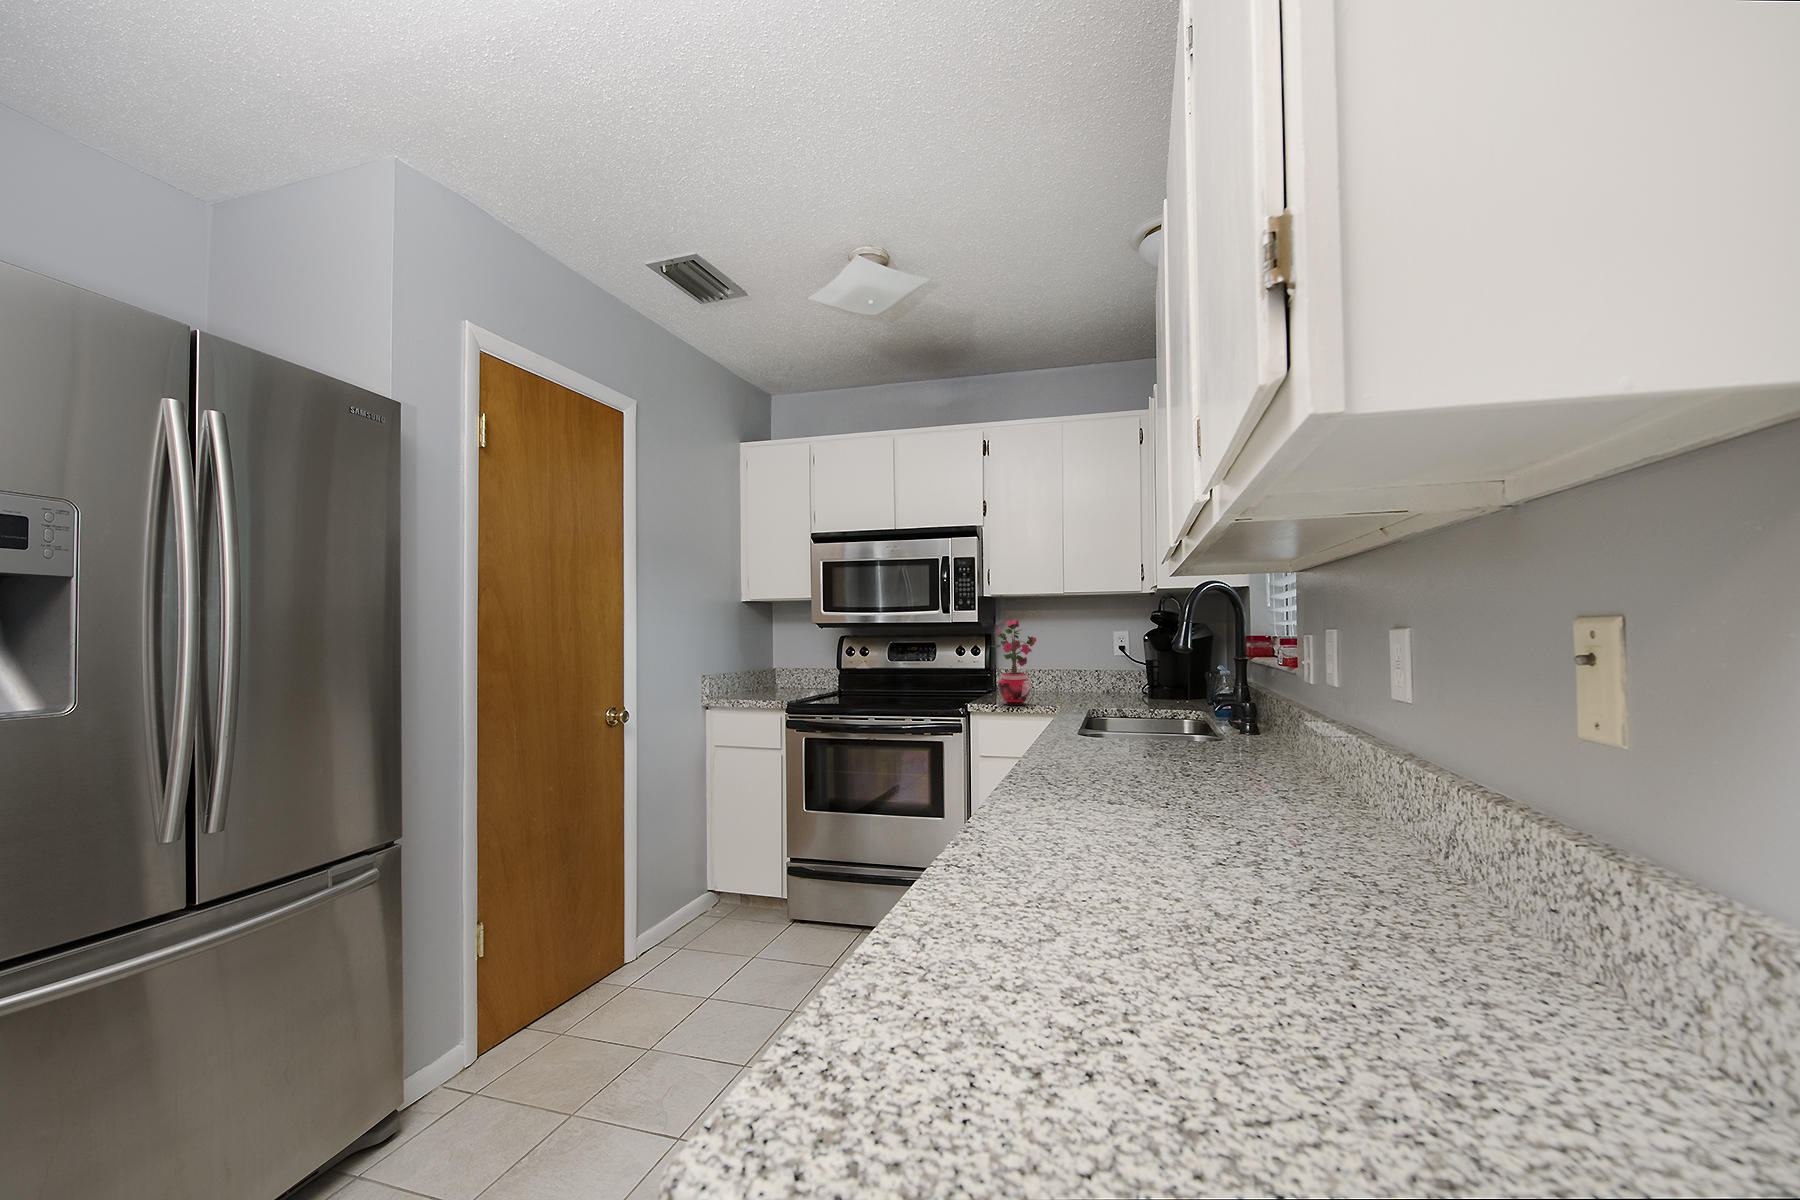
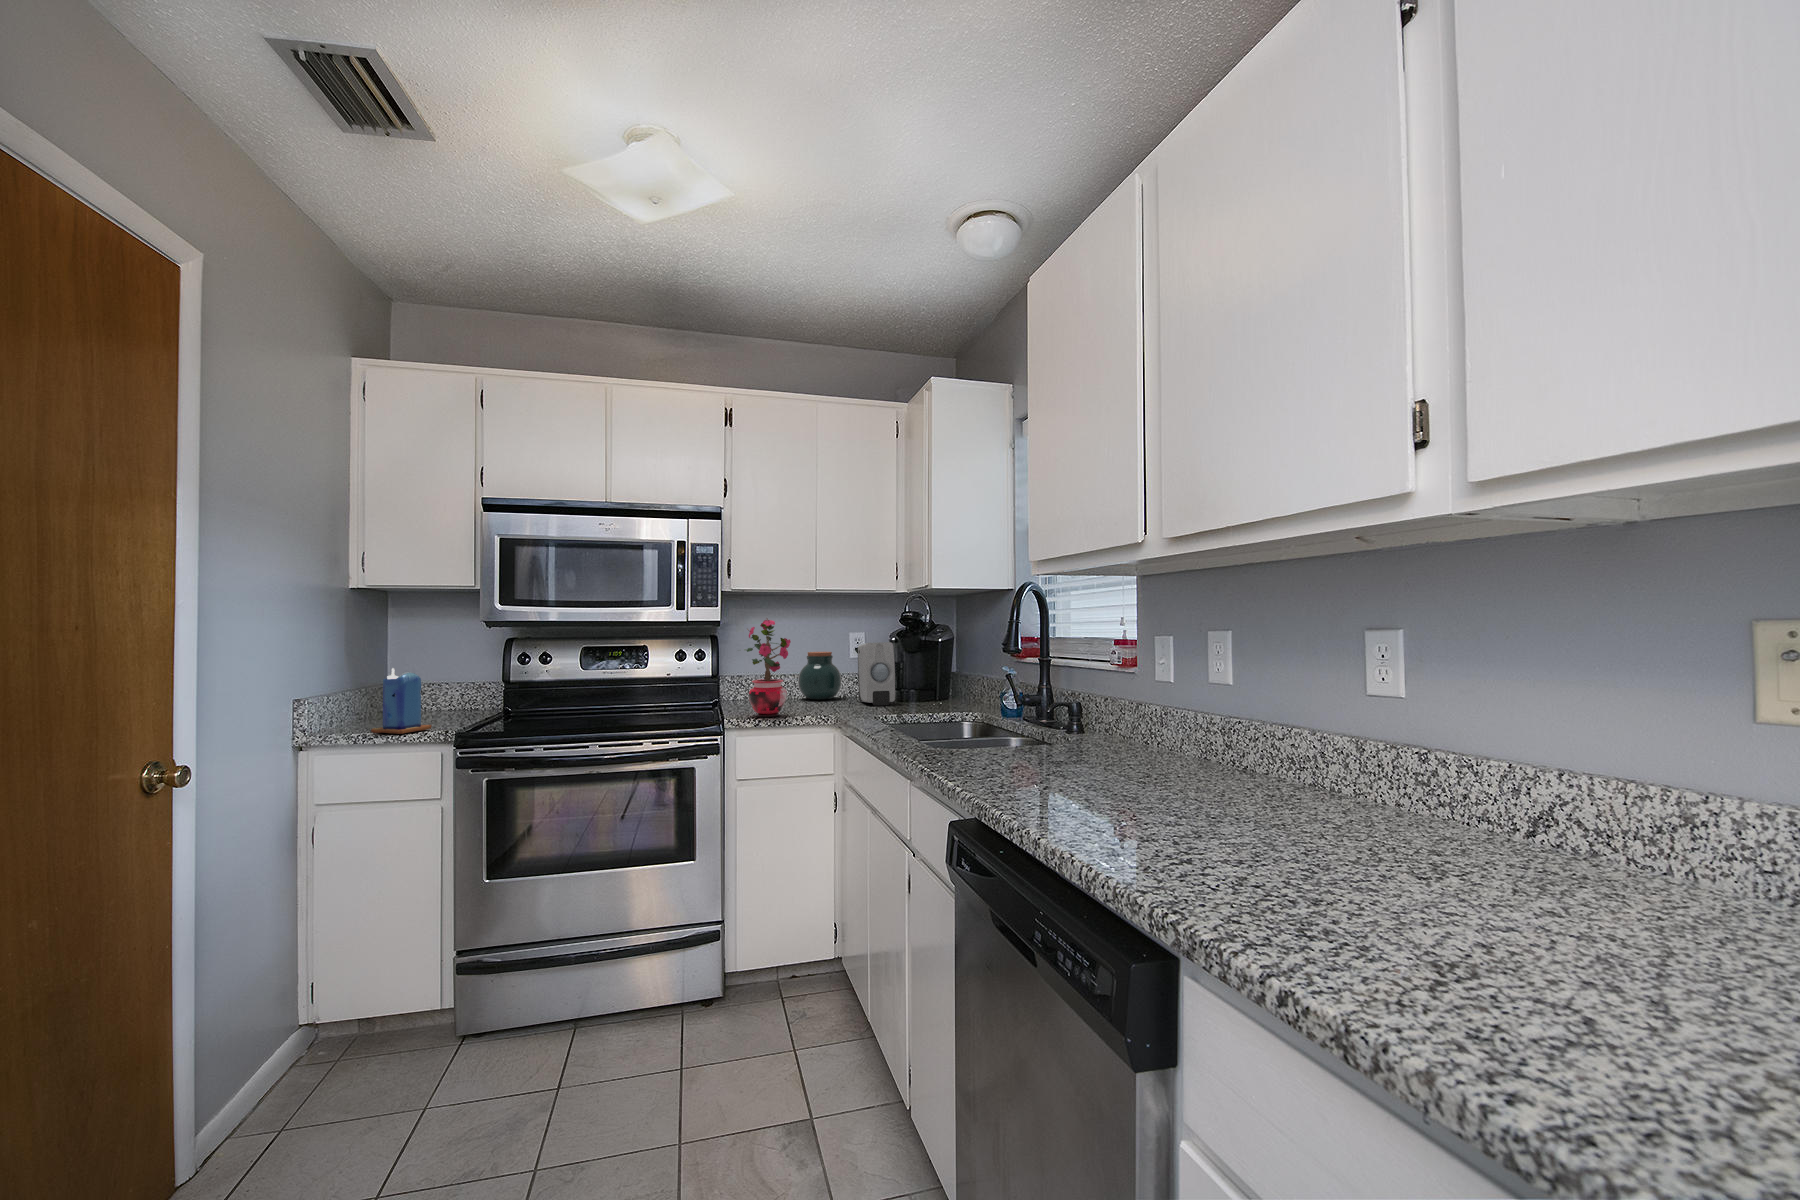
soap dispenser: none [1117,641,1148,702] -> present [858,642,895,706]
jar: none [1066,650,1107,694] -> present [798,652,841,700]
candle: none [746,656,780,701] -> present [371,668,431,734]

